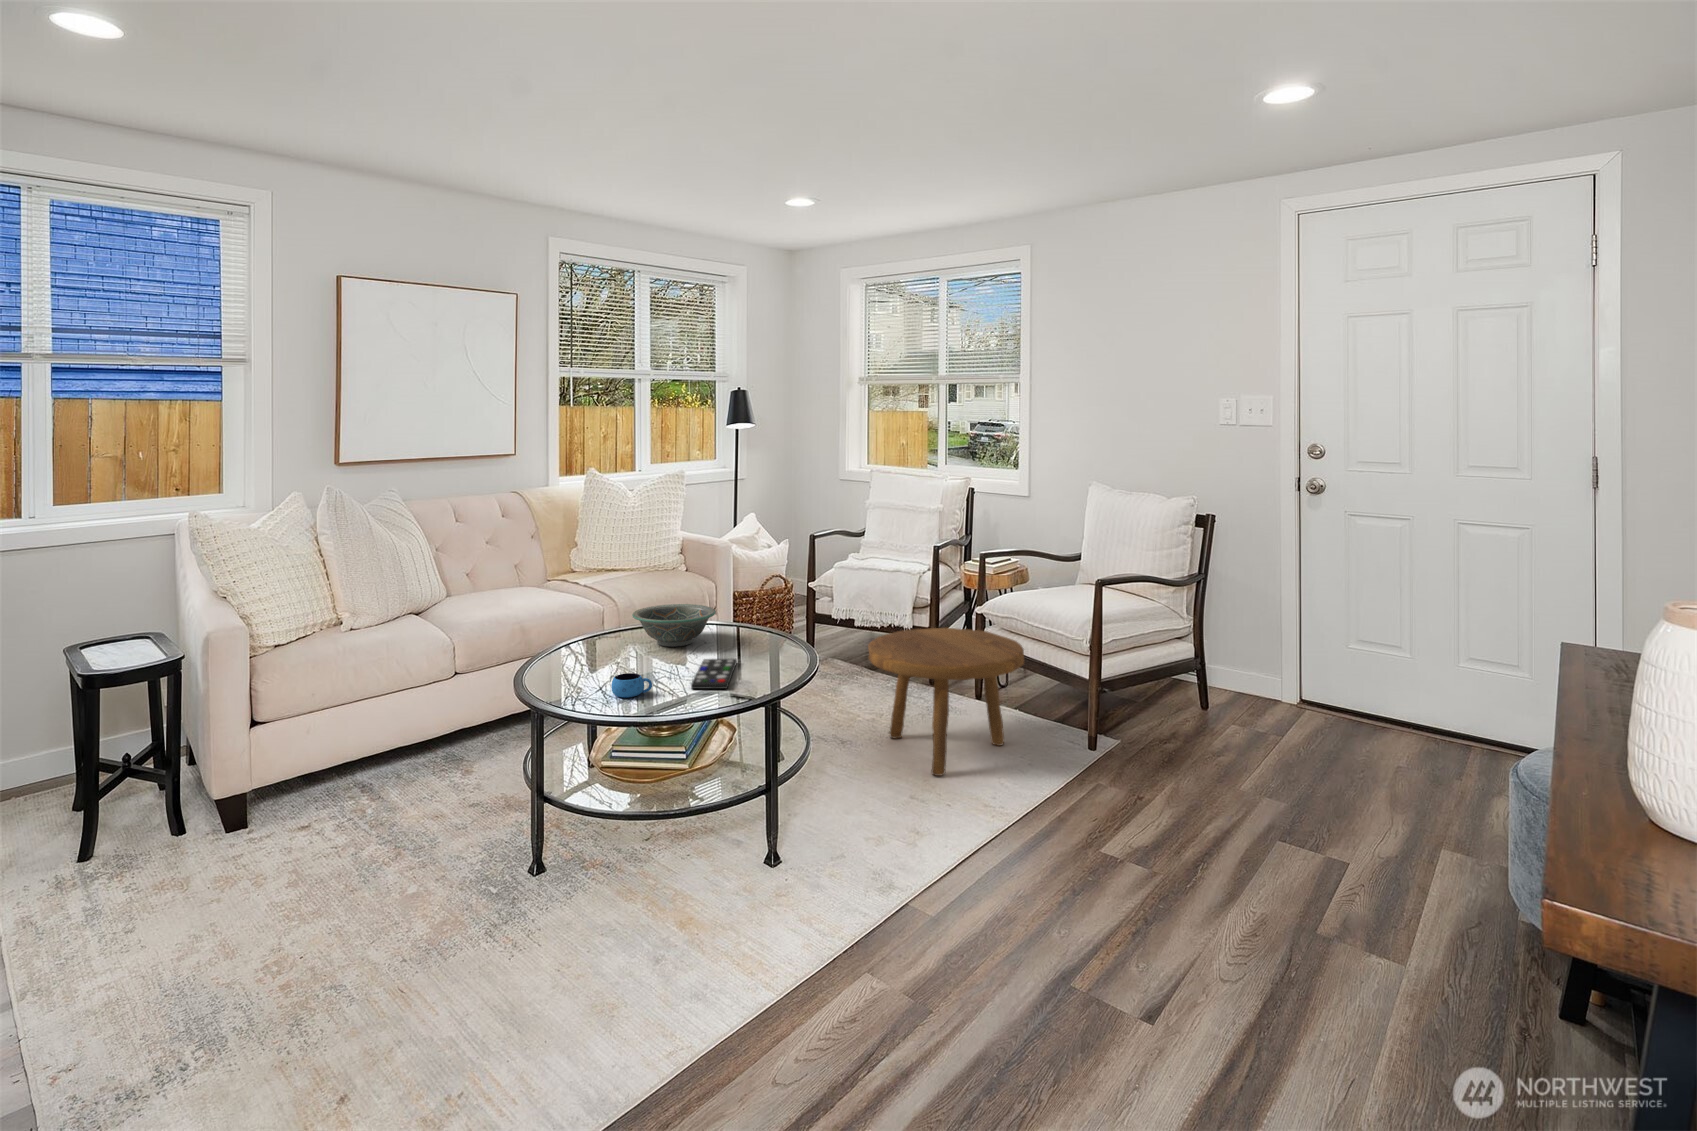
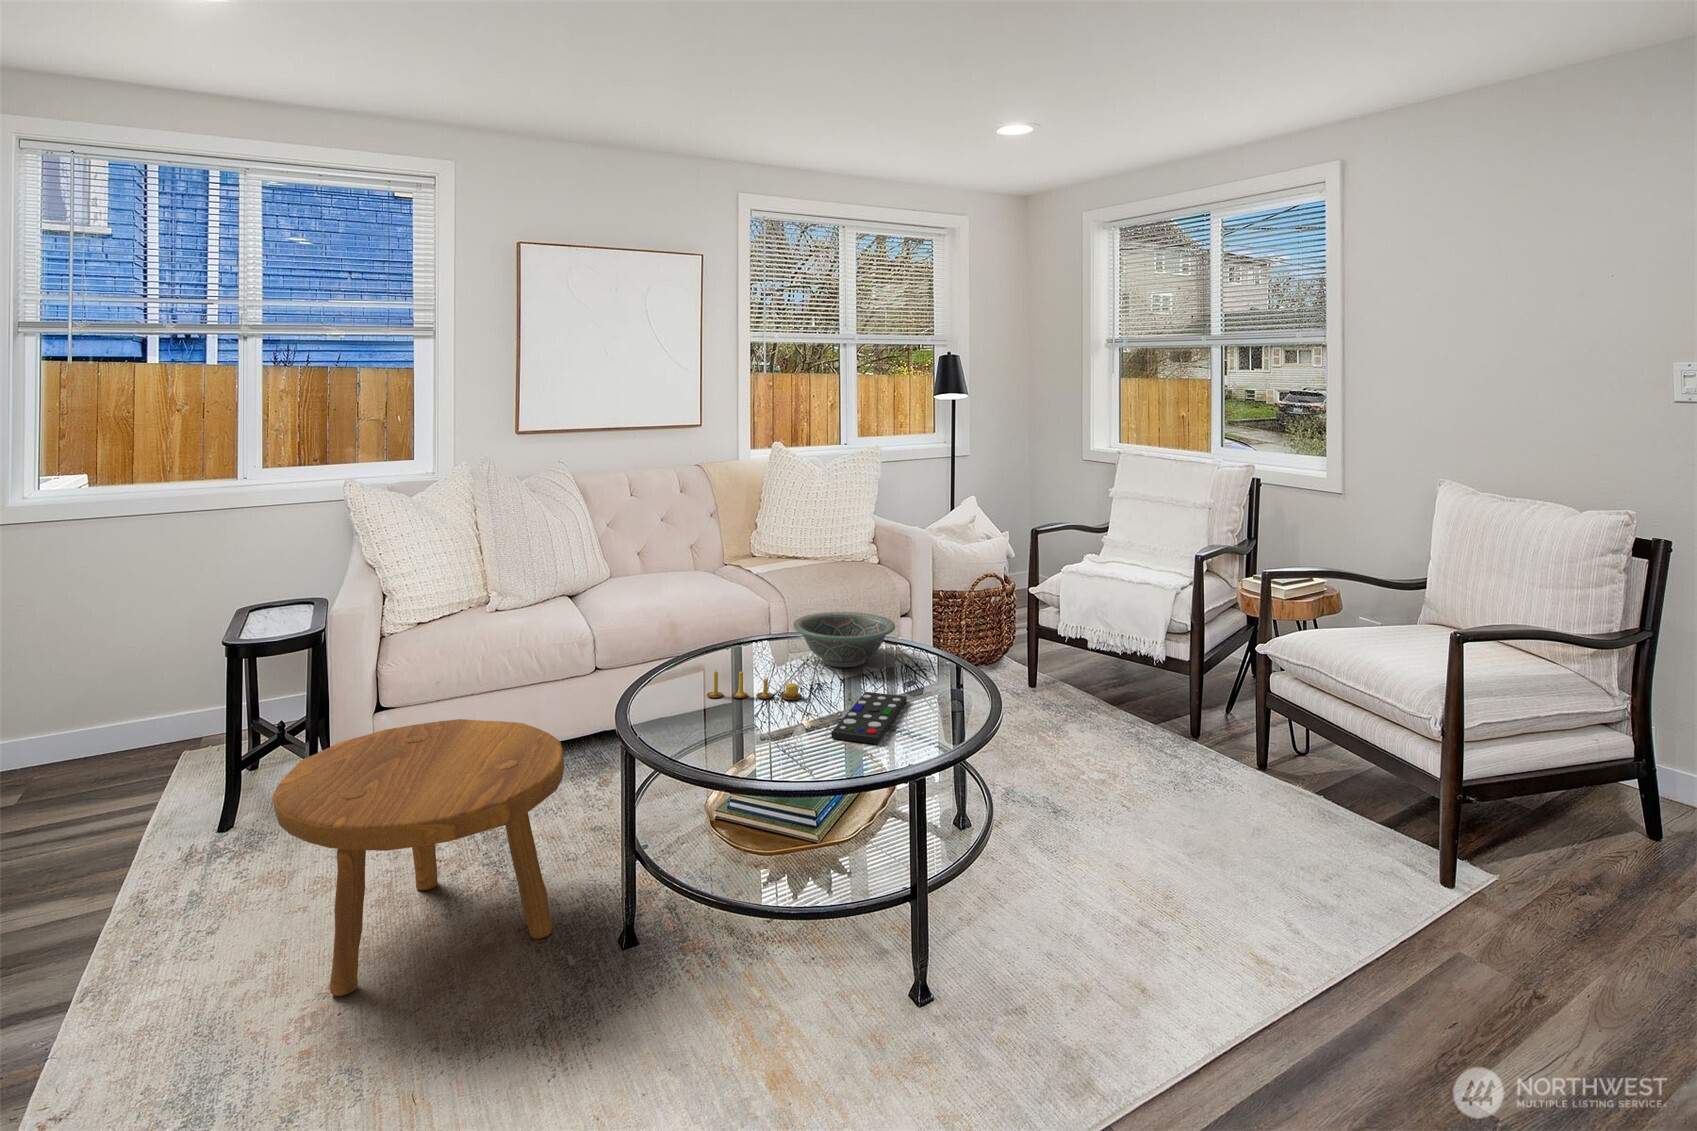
footstool: present [868,628,1024,776] -> present [272,719,564,996]
candle: none [576,649,654,675] -> present [707,671,802,700]
mug: present [611,673,652,697] -> none [730,708,781,741]

